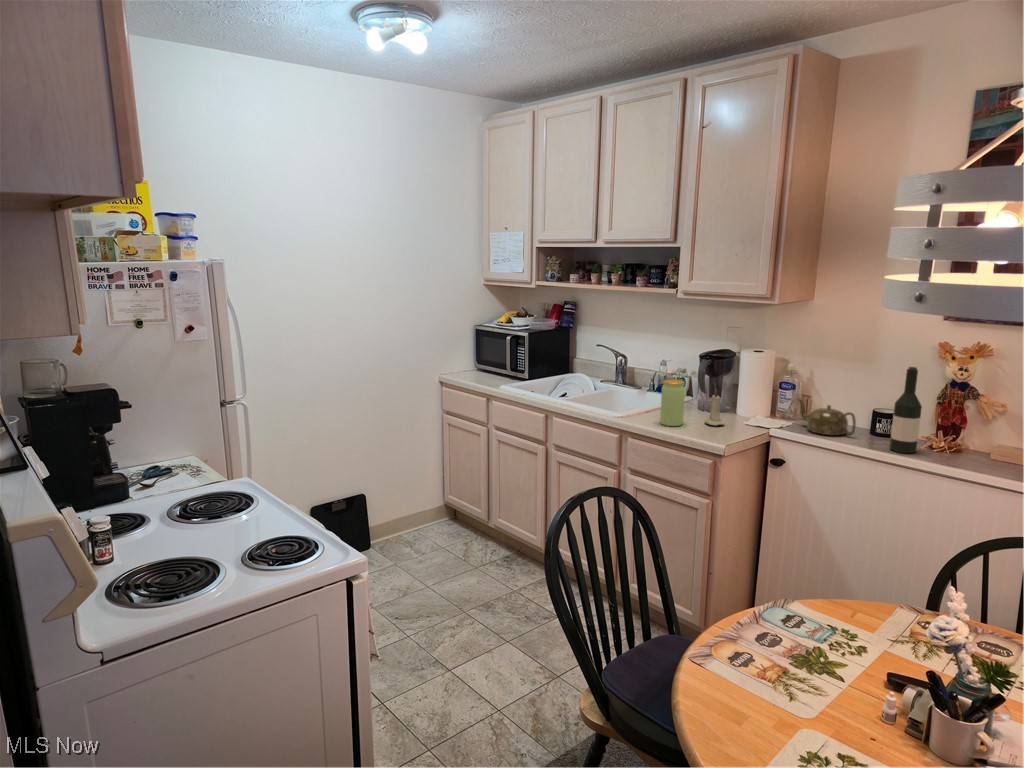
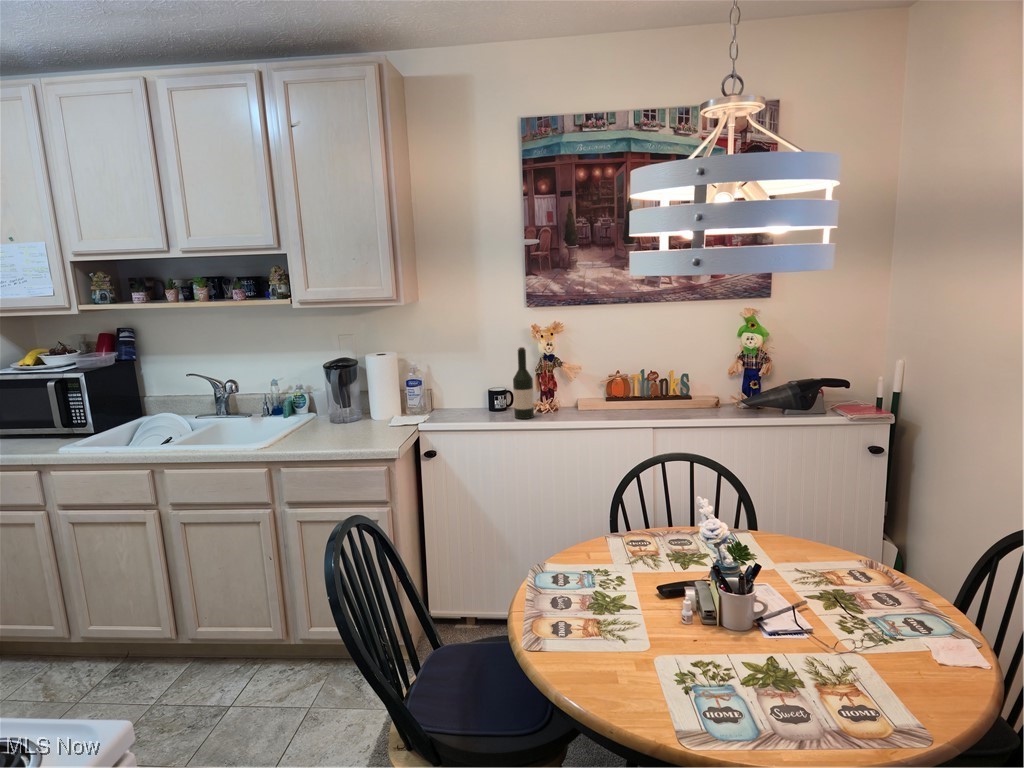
jar: present [660,379,685,426] -> none [308,394,337,444]
candle: present [705,390,725,426] -> none [355,396,375,433]
teapot: present [798,399,856,435] -> none [429,392,484,419]

